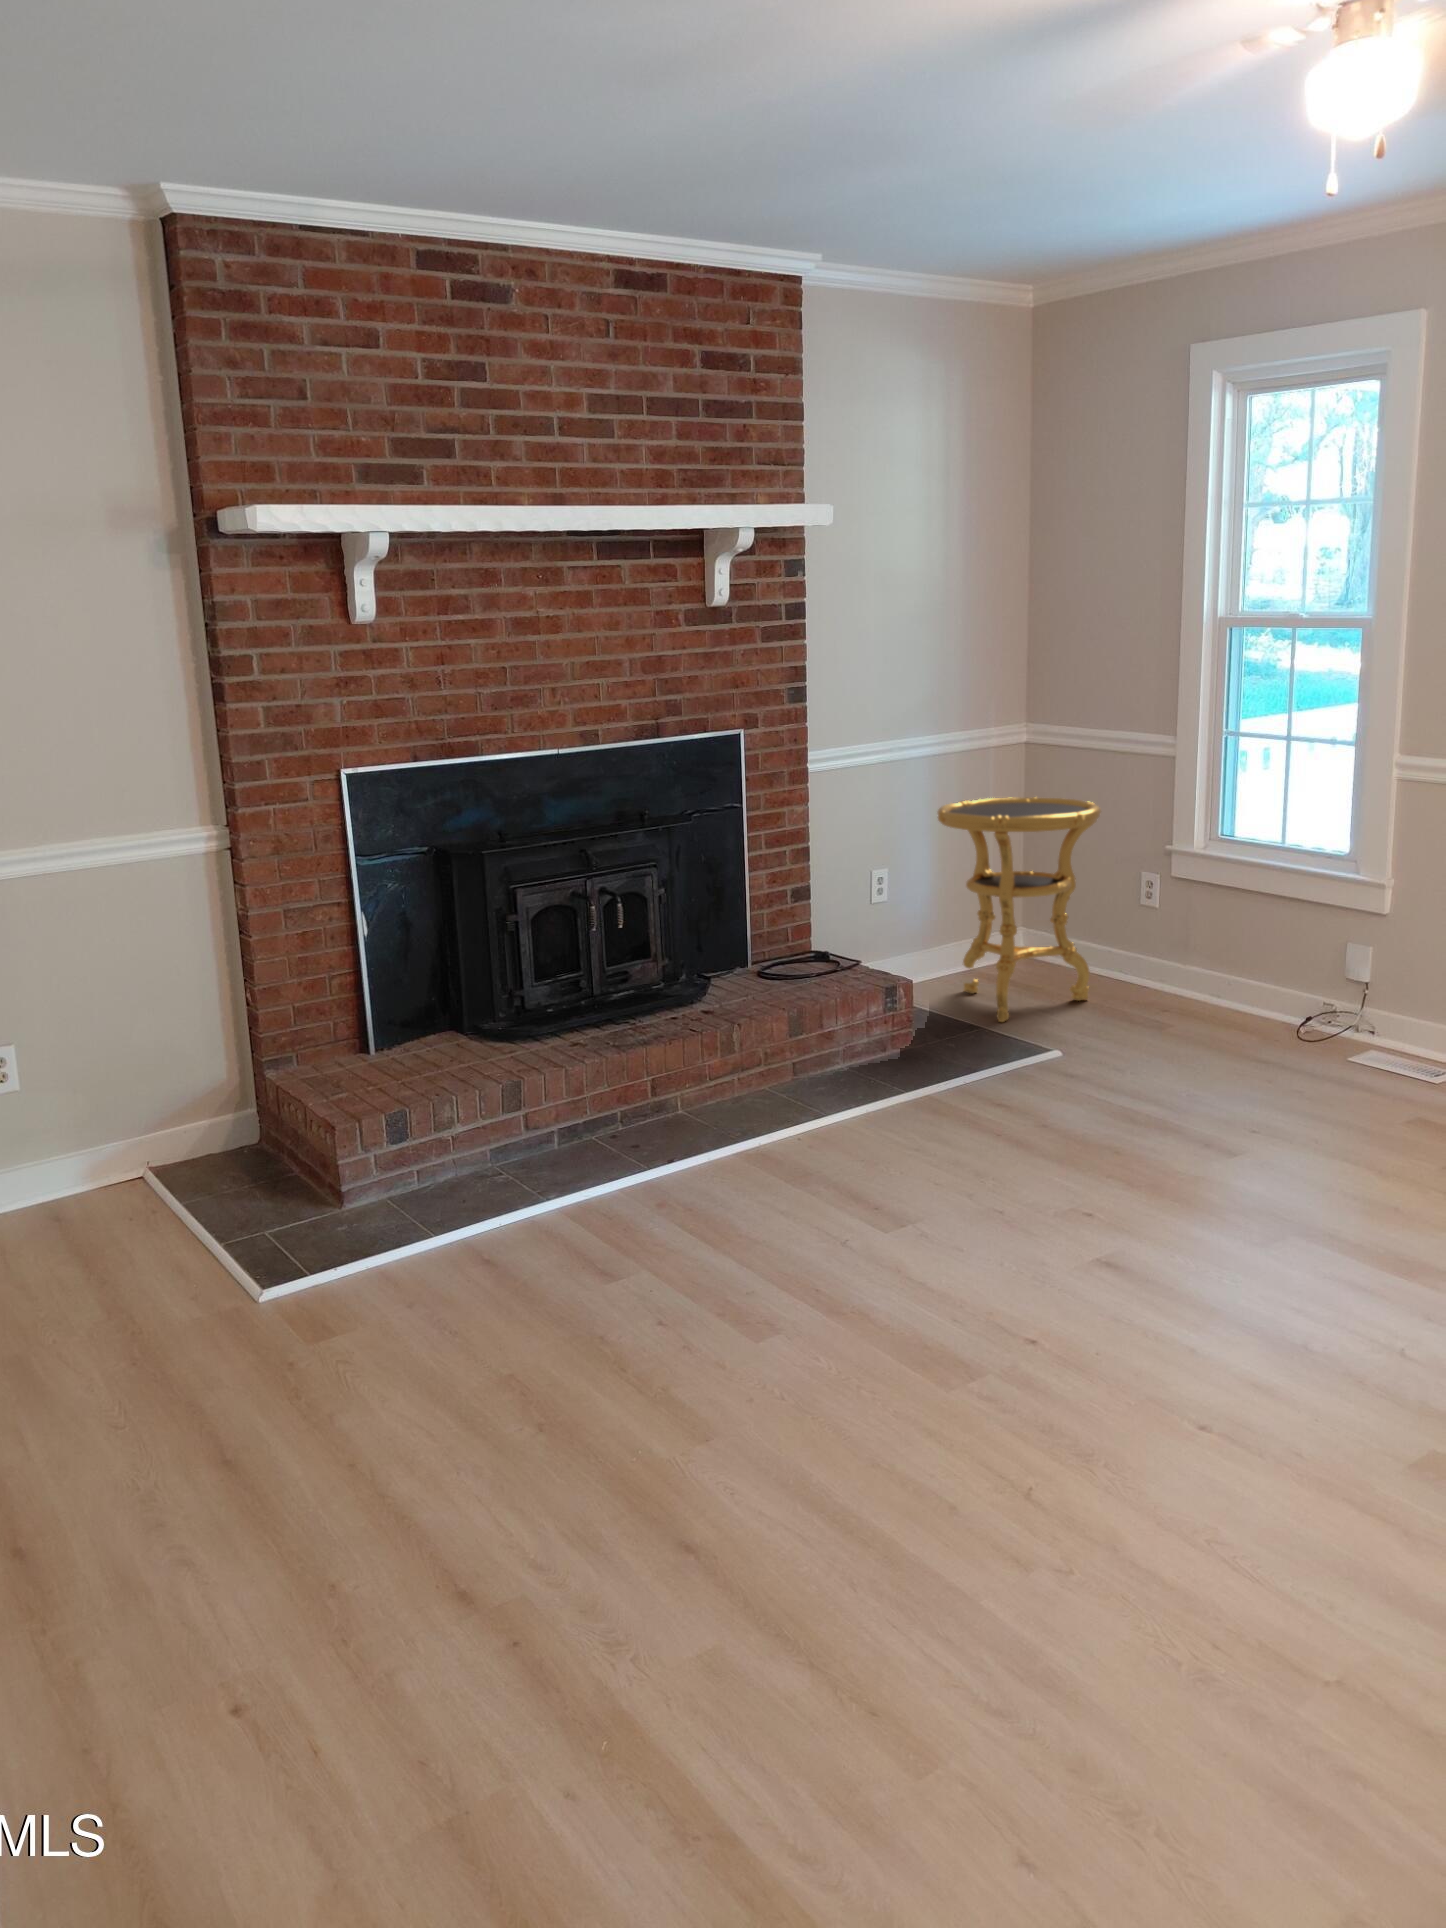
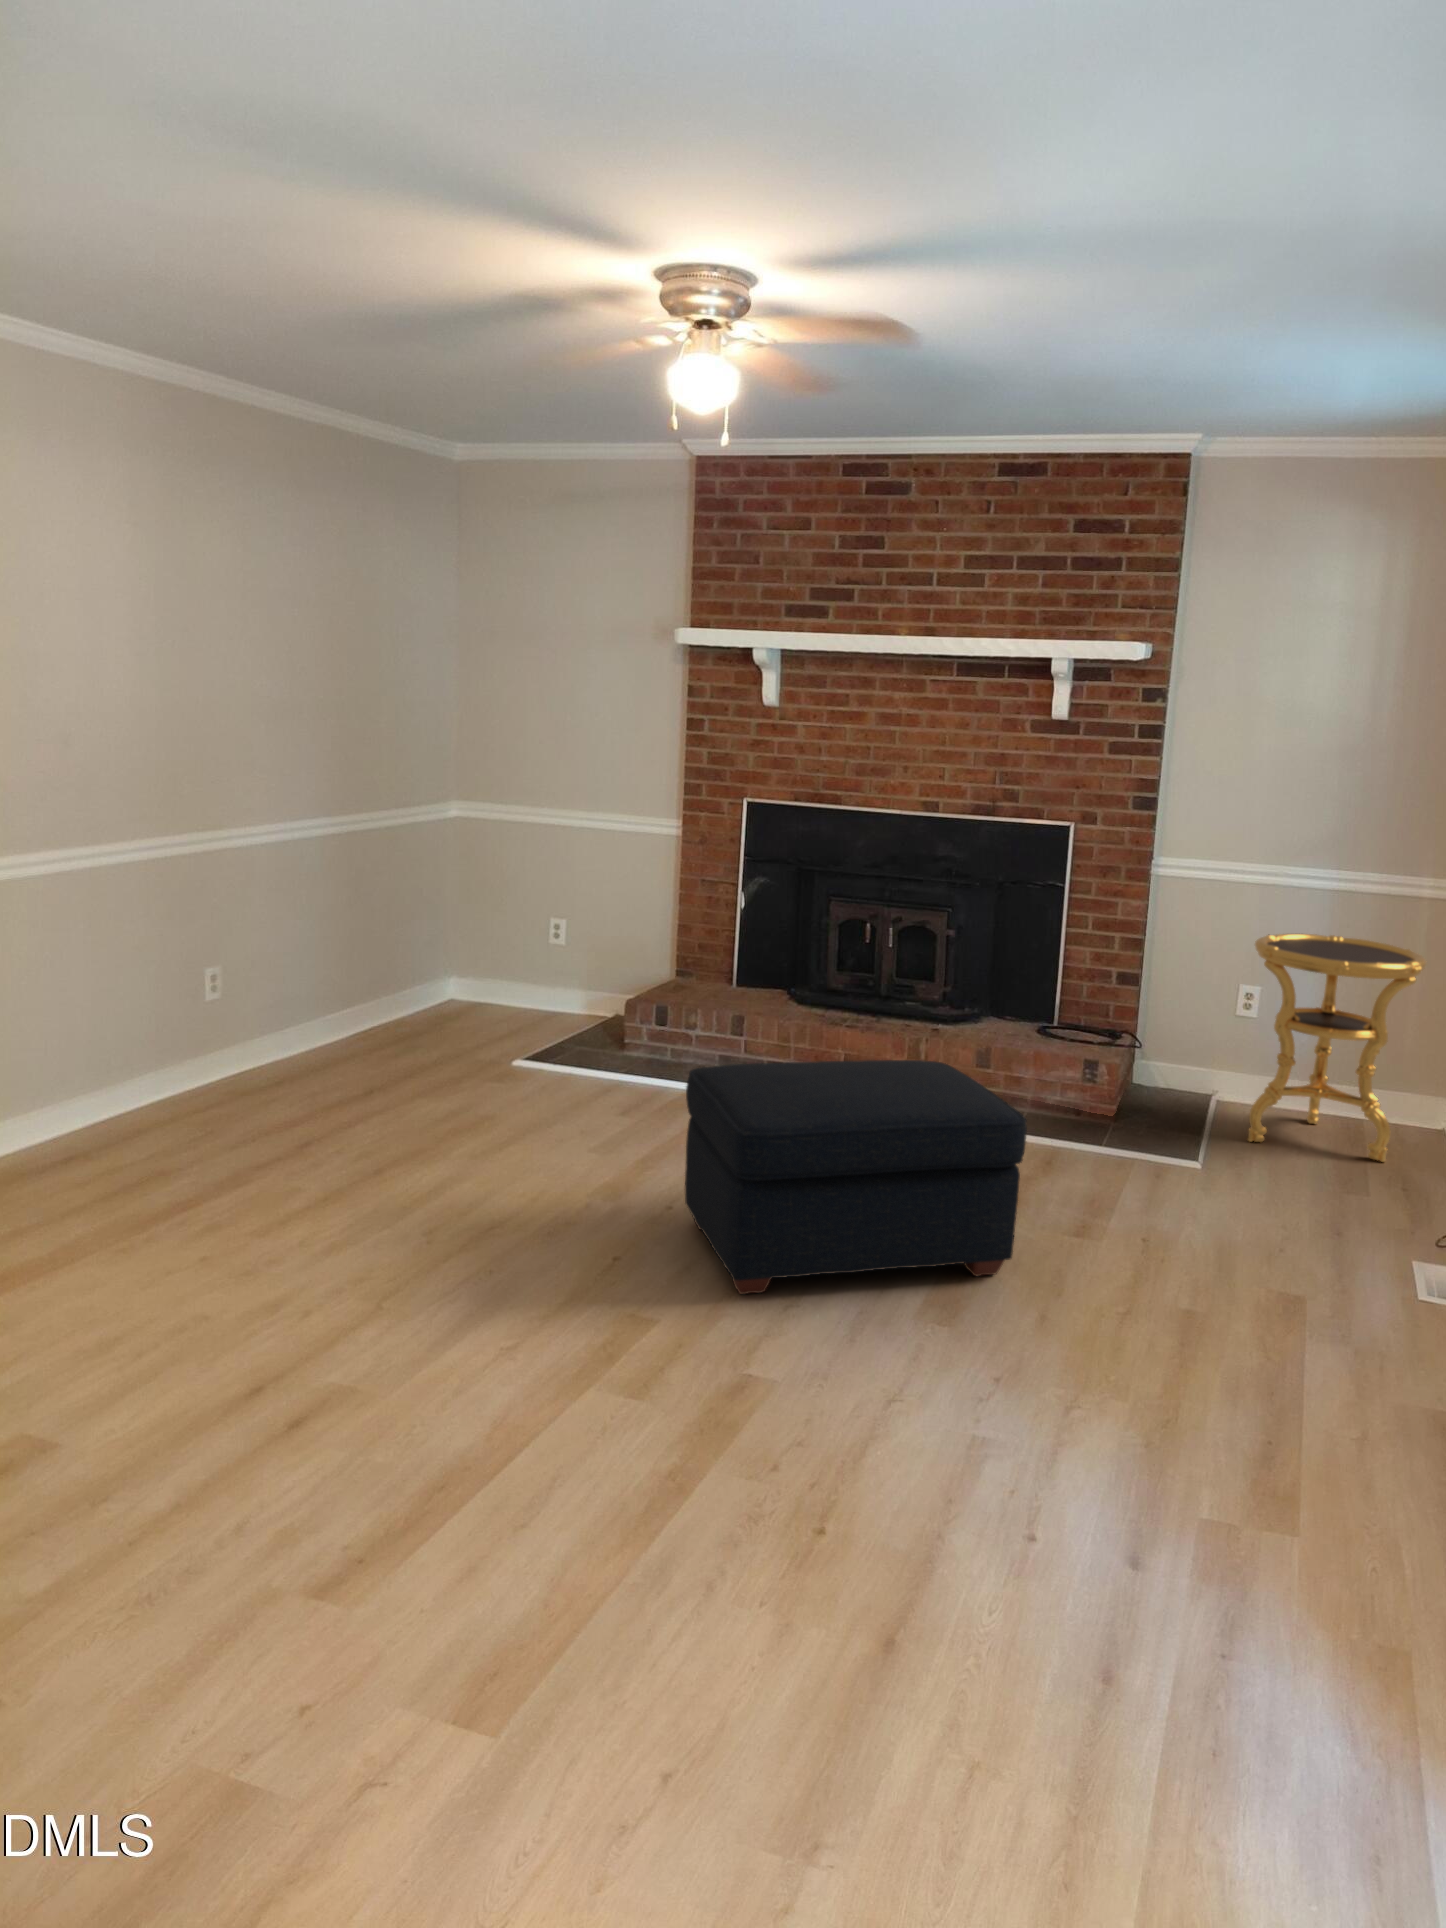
ottoman: none [1049,1002,1372,1340] -> present [685,1060,1027,1294]

